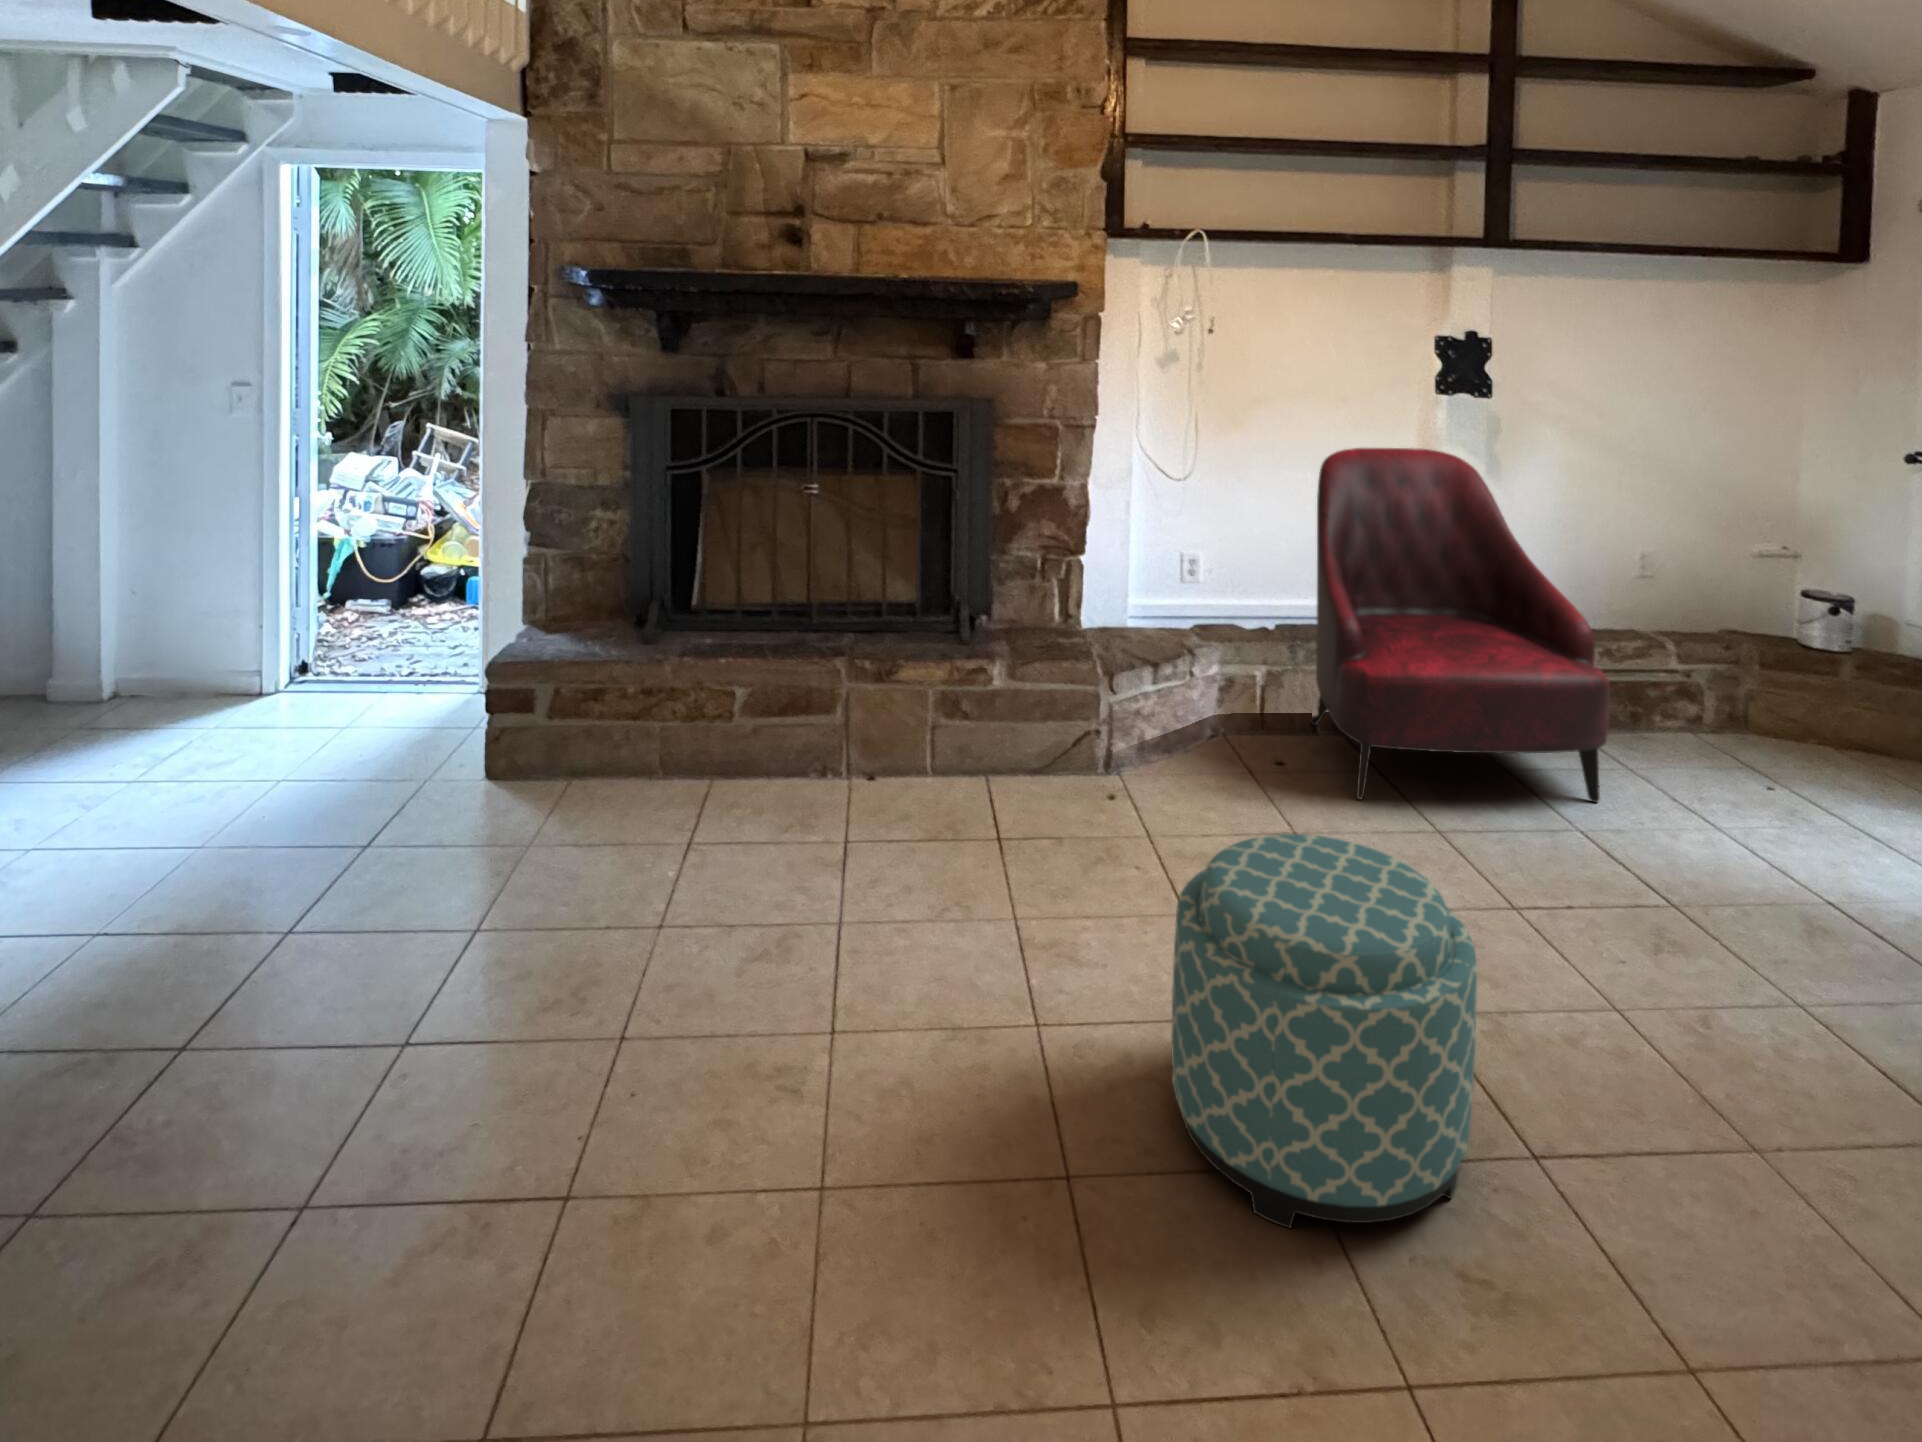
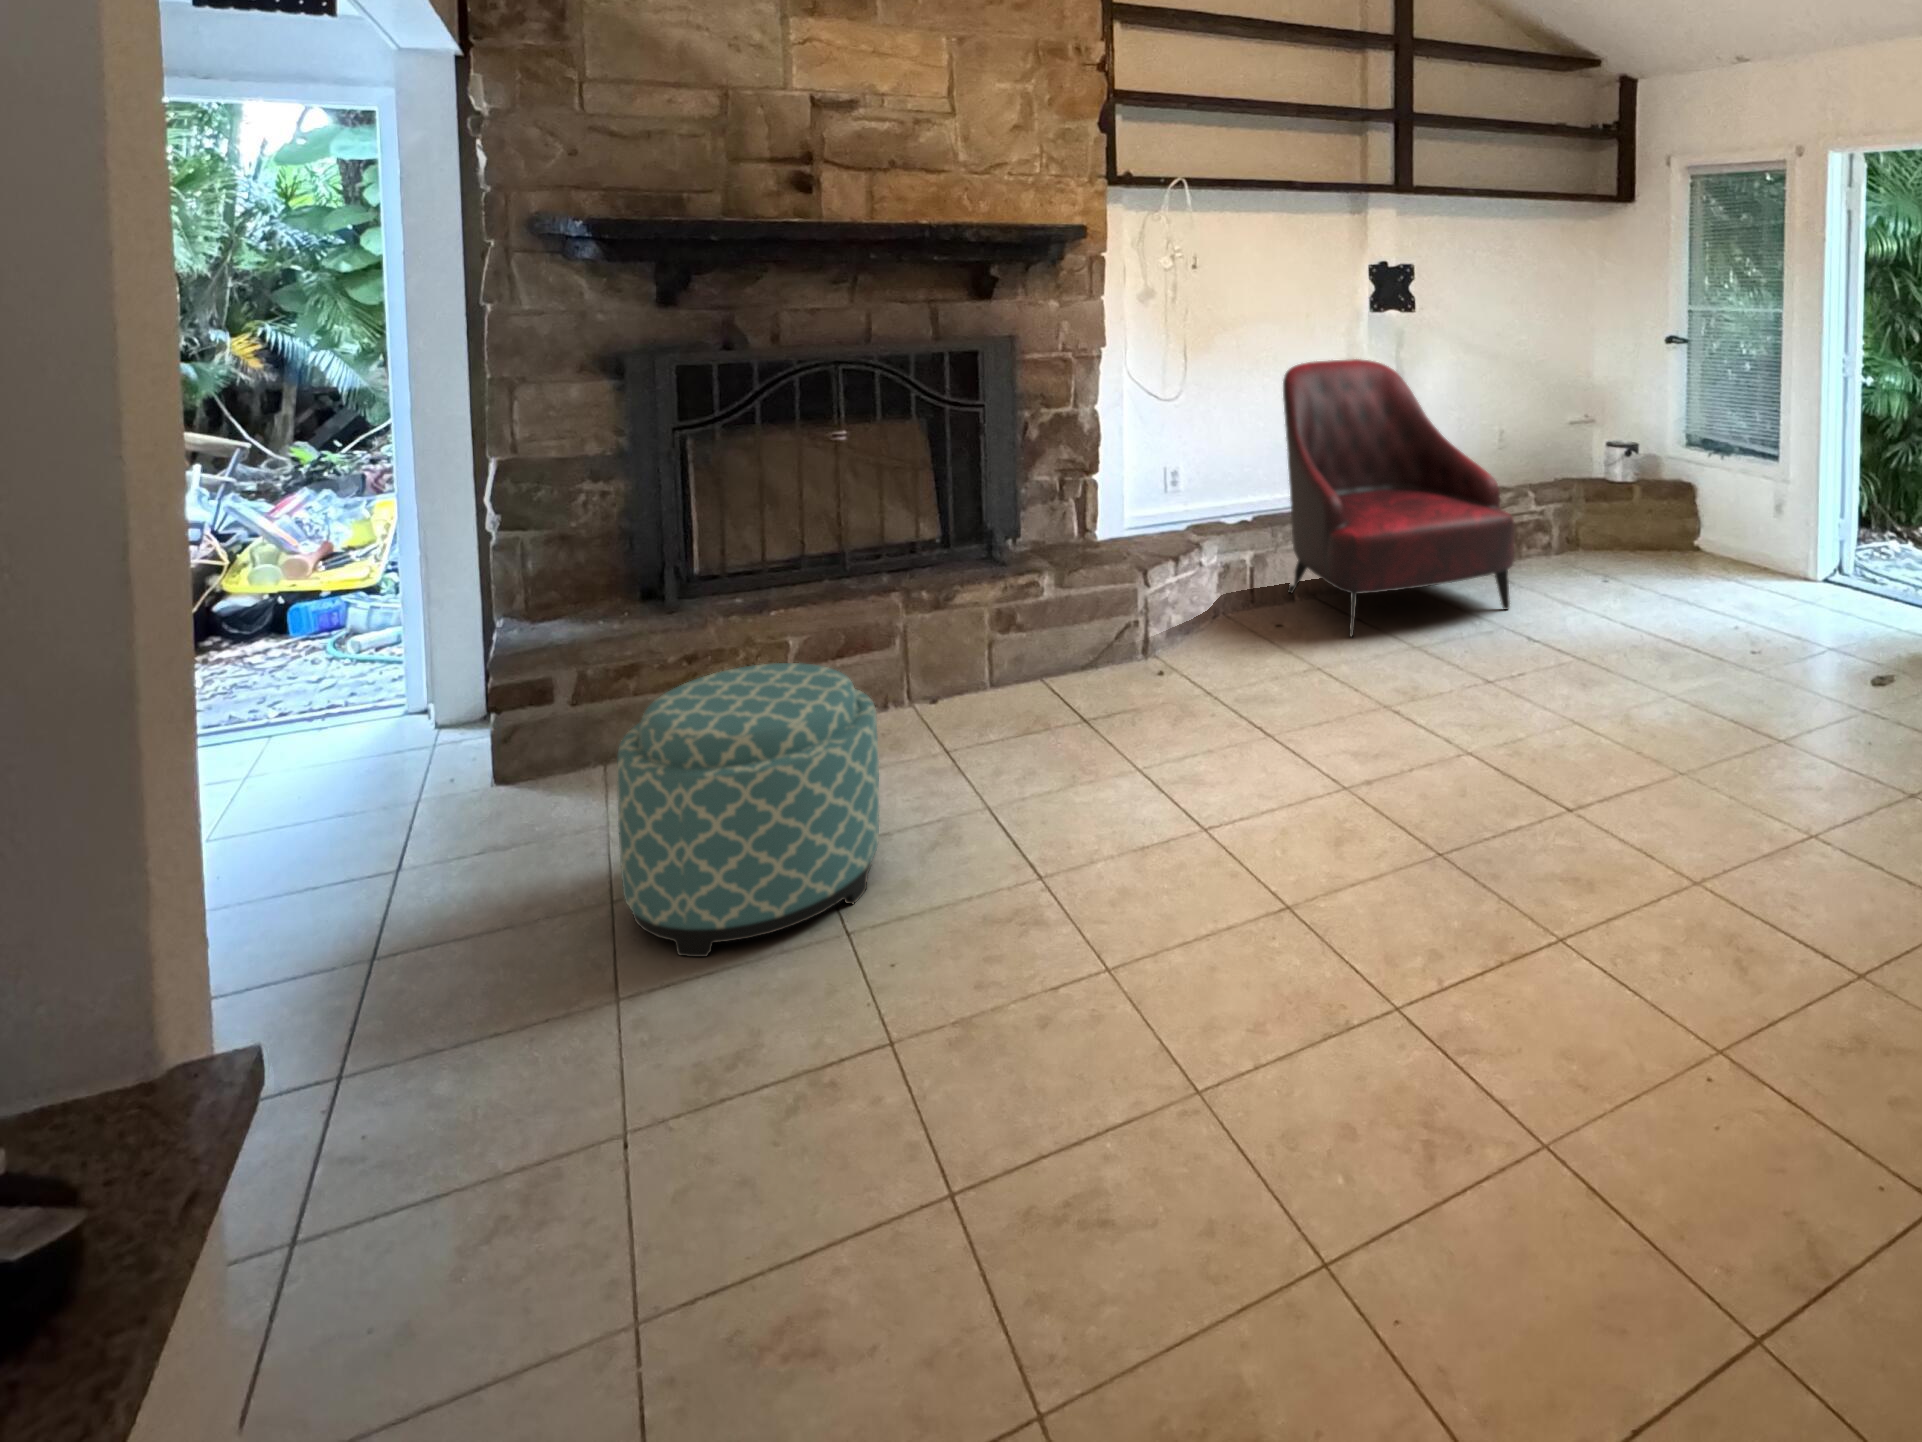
ottoman: present [1172,834,1477,1228] -> present [617,663,879,957]

